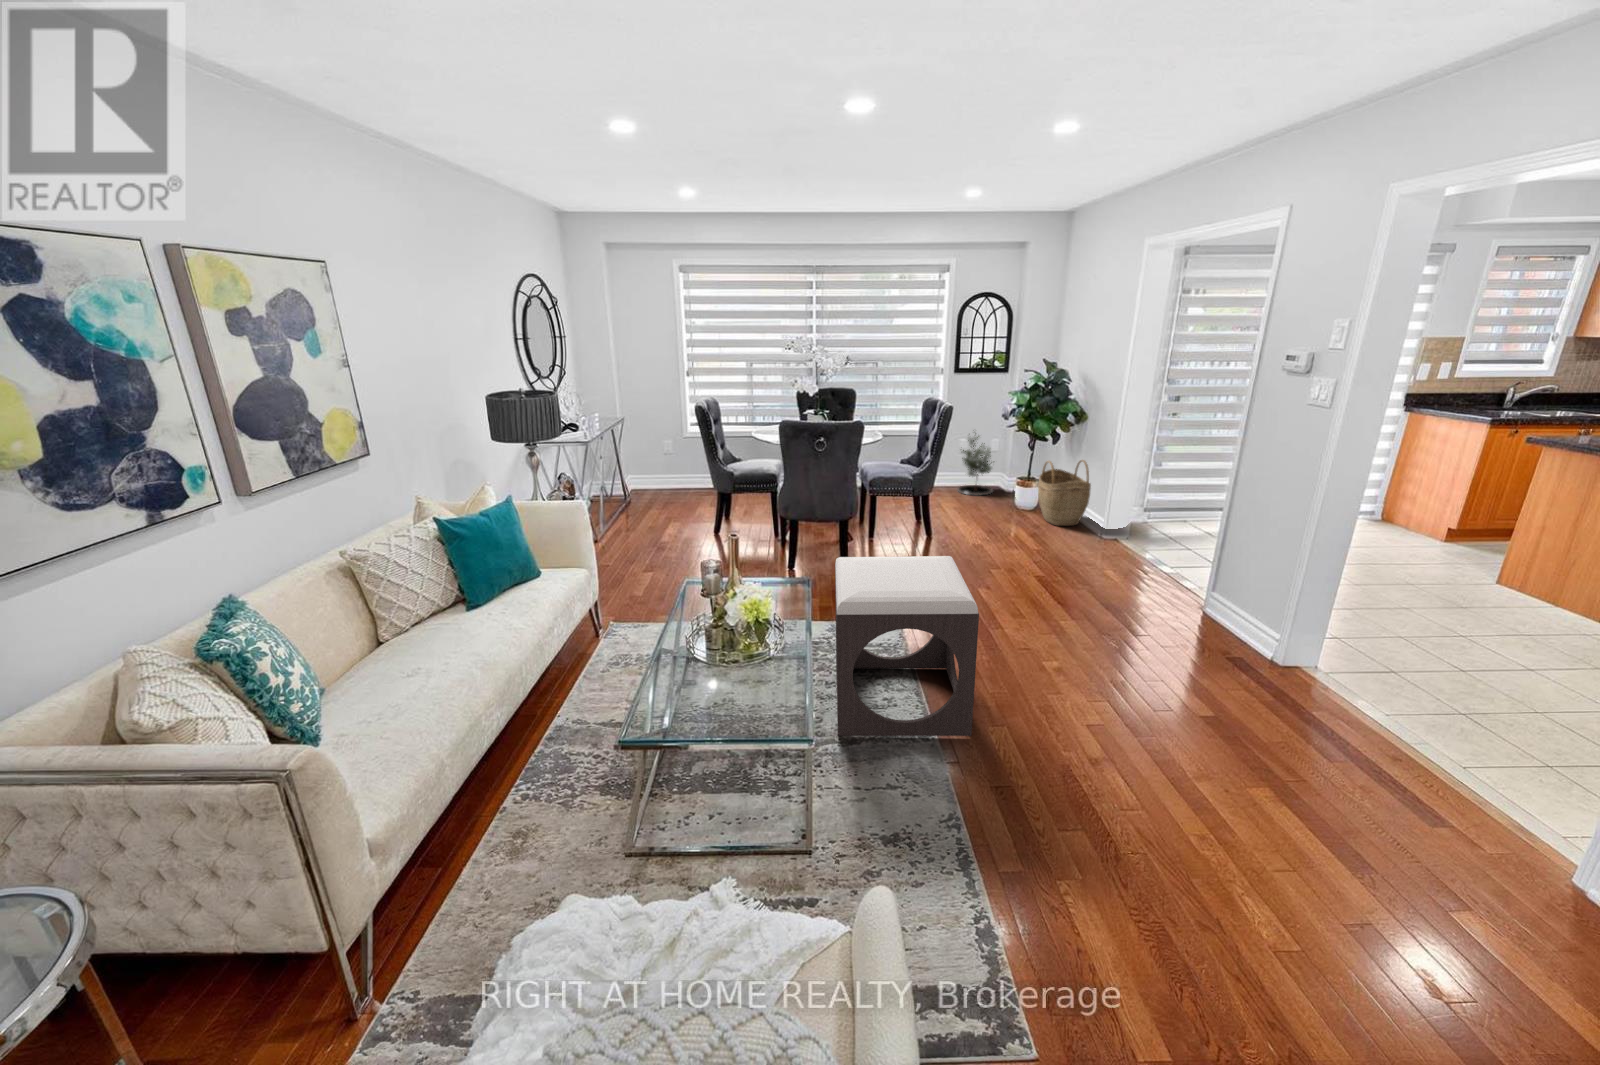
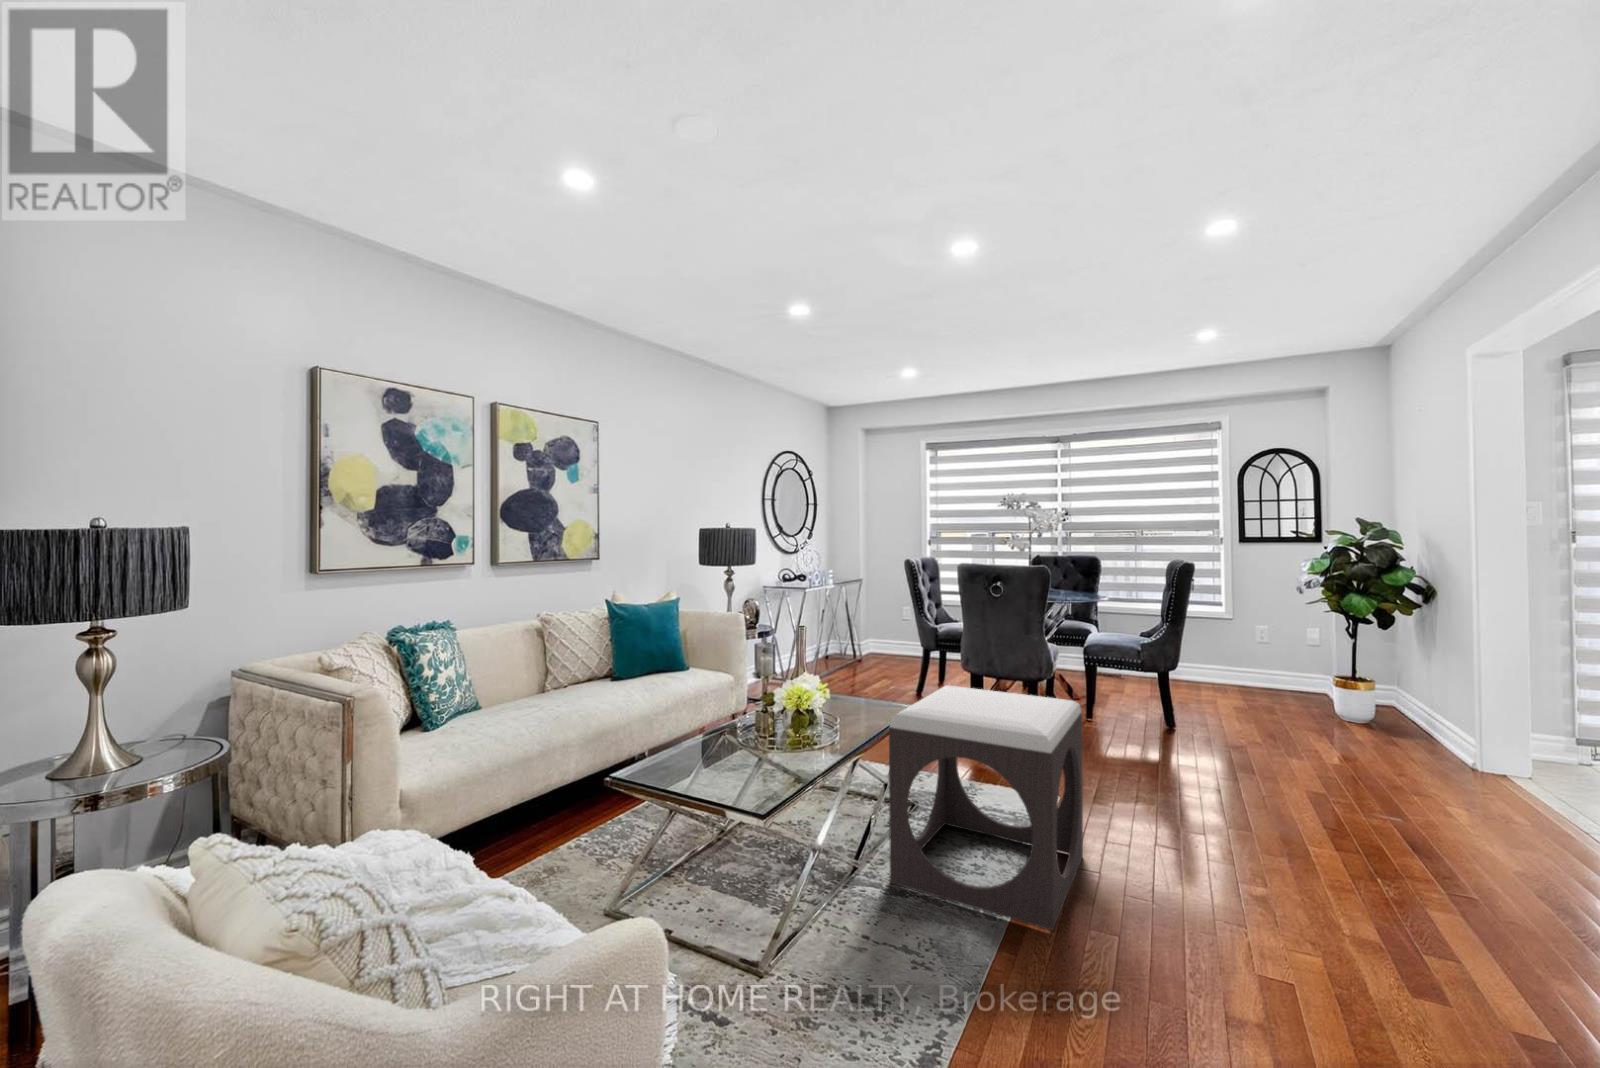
potted tree: present [958,433,993,495] -> none [1248,612,1310,700]
woven basket: present [1038,460,1091,526] -> none [1355,652,1441,749]

